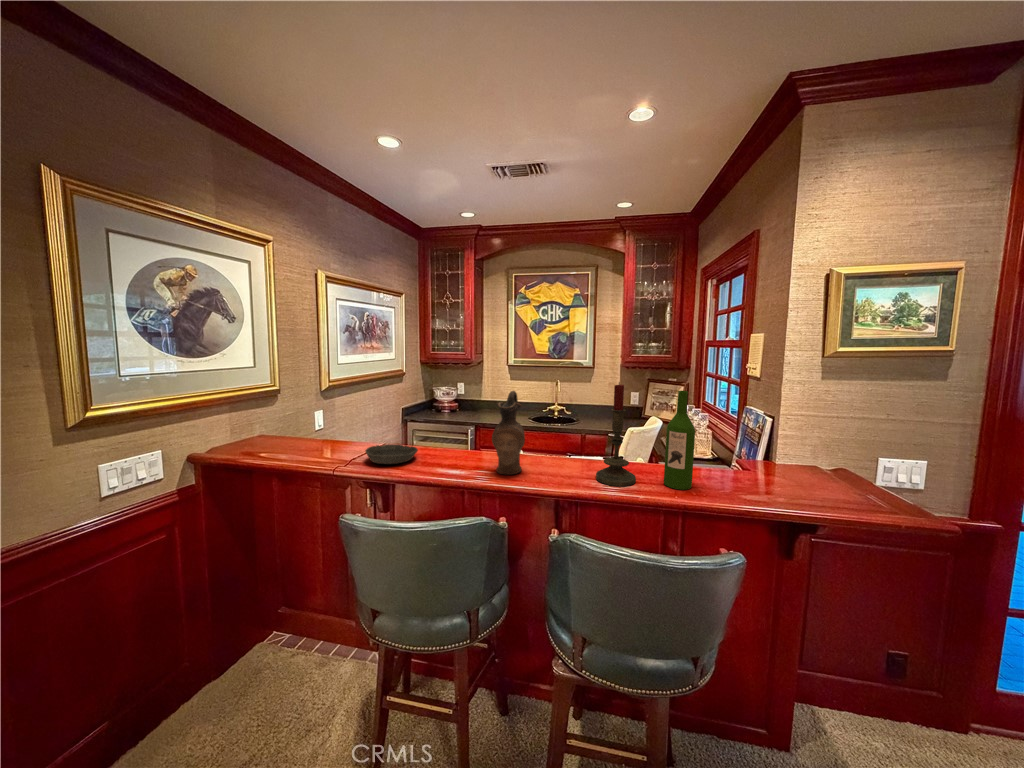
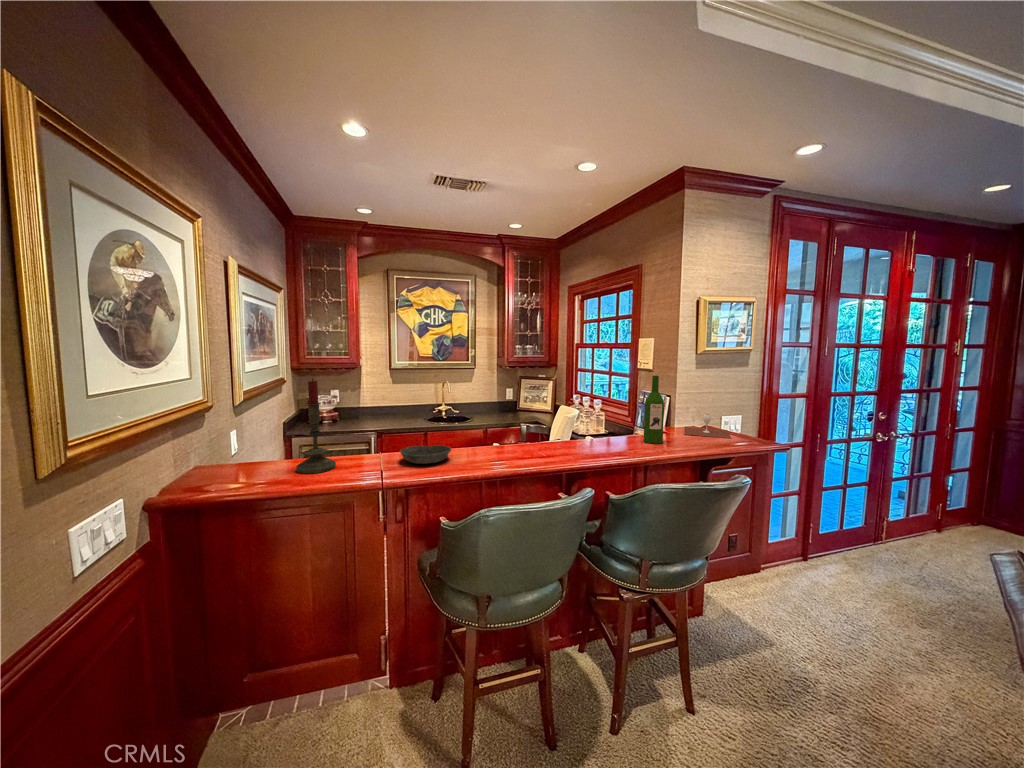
candle: present [596,382,636,486] -> present [296,378,336,474]
ceramic pitcher: present [492,391,525,474] -> none [529,383,558,454]
wine glass: none [753,457,854,505] -> present [684,414,731,438]

